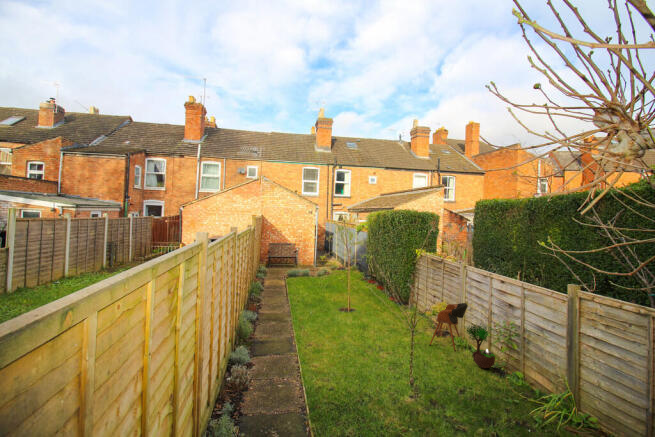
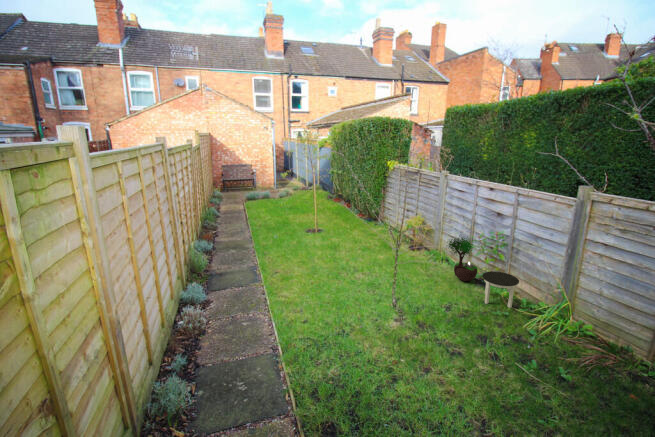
chair: present [429,303,468,351] -> none [406,215,447,266]
round table: none [496,360,531,397] -> present [482,271,519,308]

